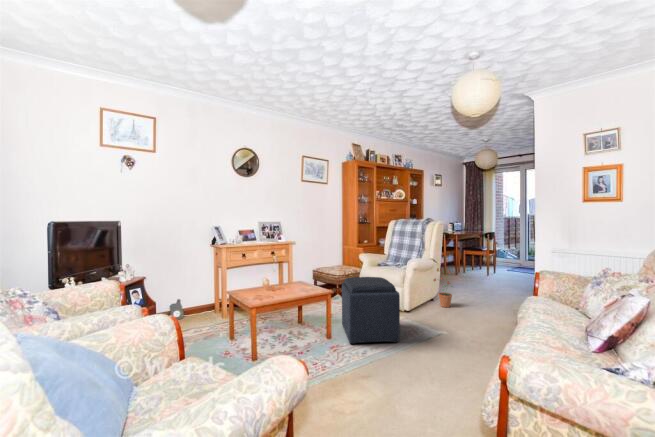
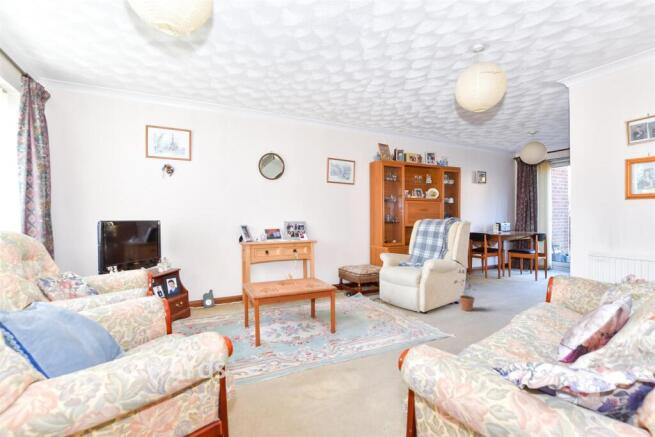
ottoman: present [342,277,400,344] -> none [348,276,399,341]

